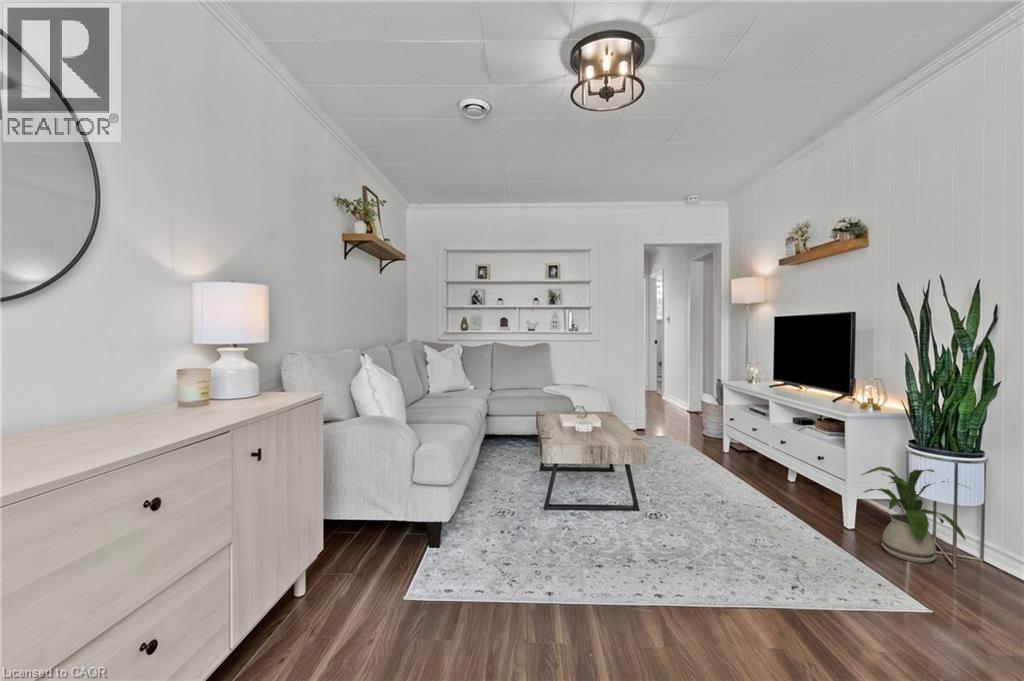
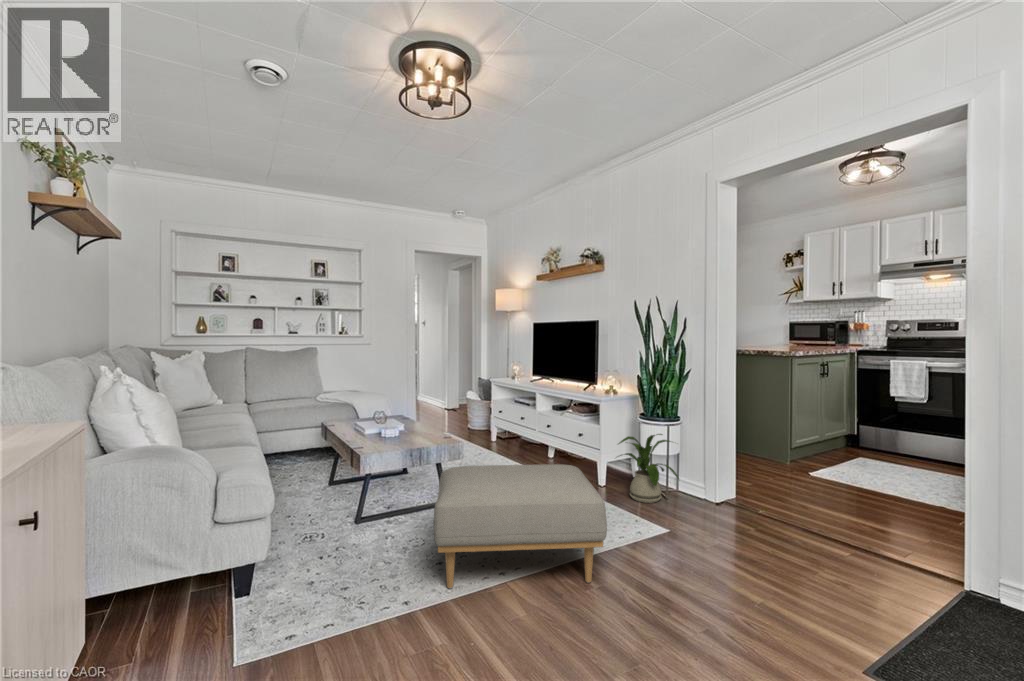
ottoman: none [579,471,785,637] -> present [434,464,607,588]

